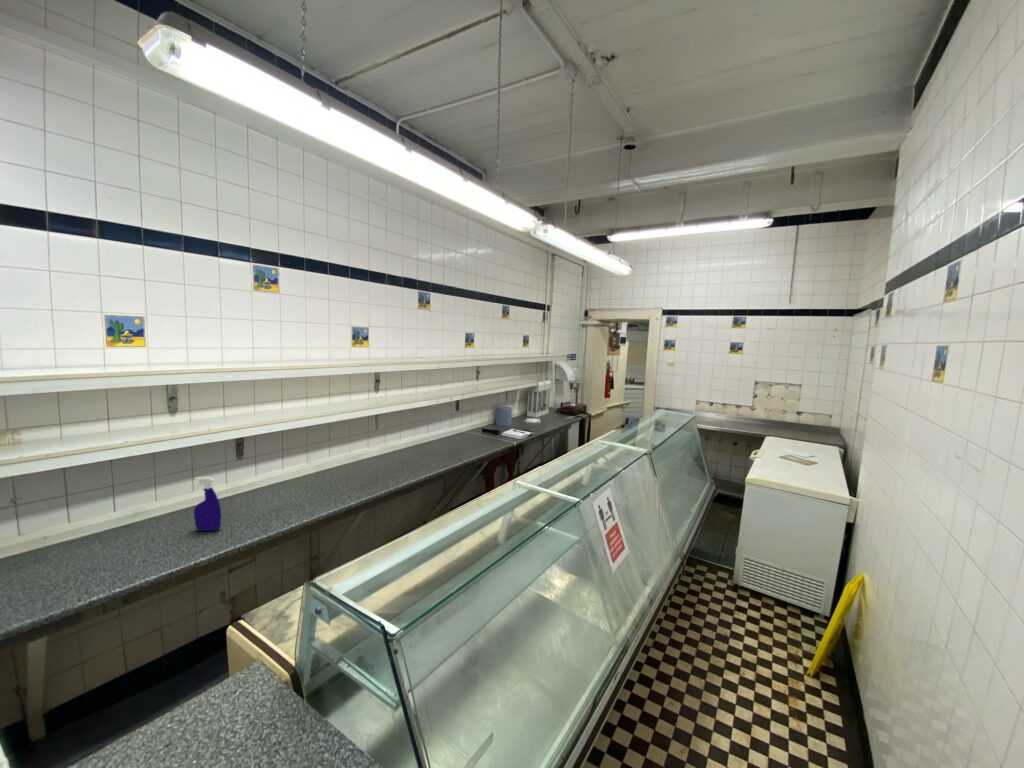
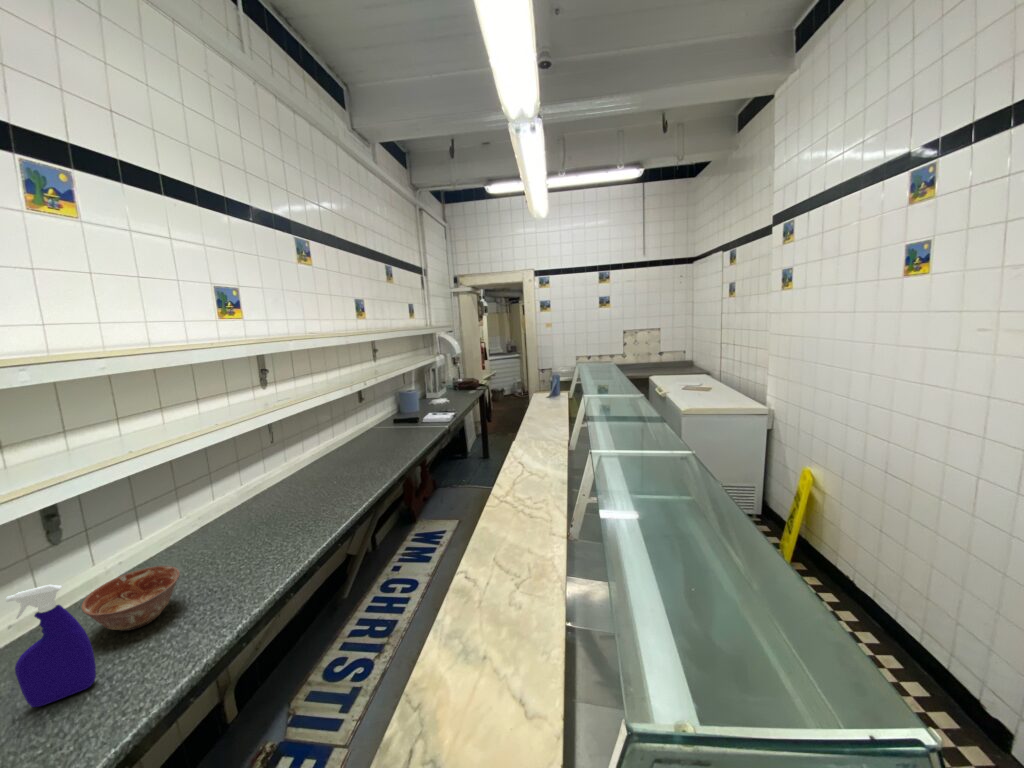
ceramic bowl: none [230,485,275,513] -> present [82,566,180,631]

